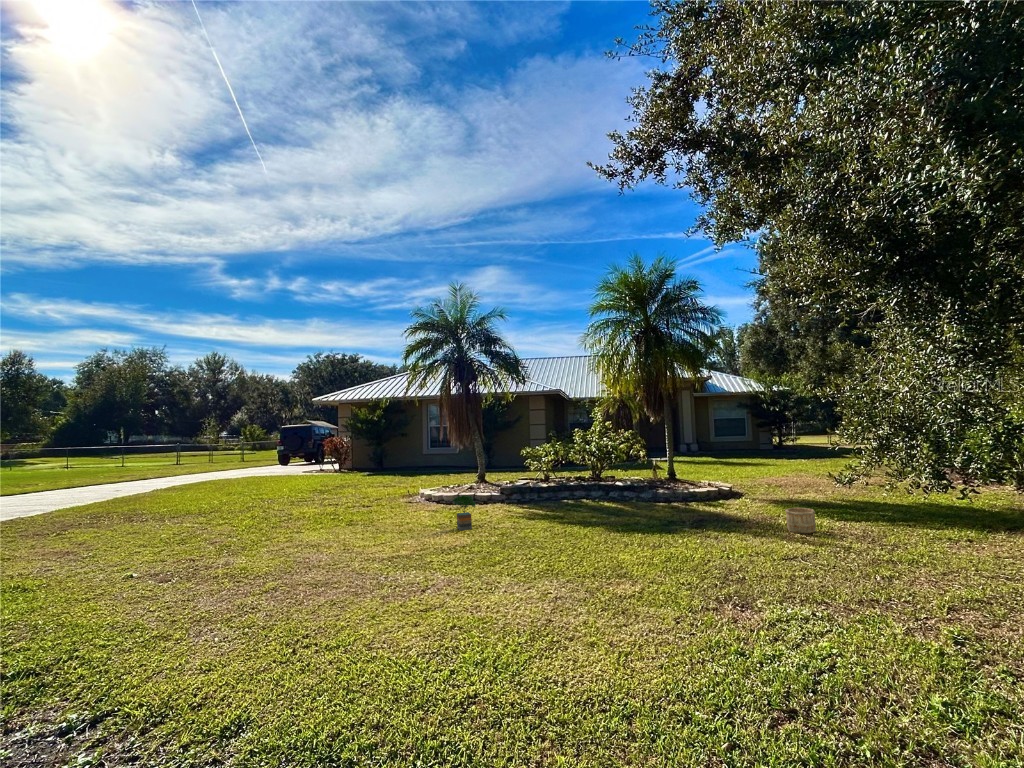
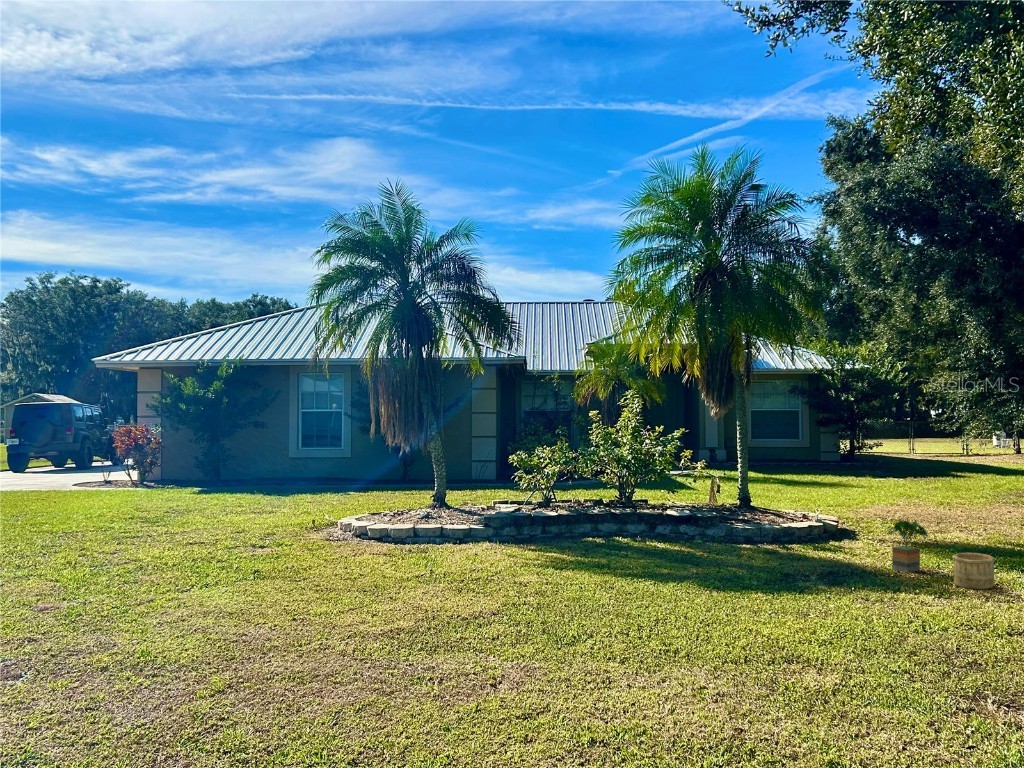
potted tree: present [453,495,476,530] -> present [888,521,928,572]

